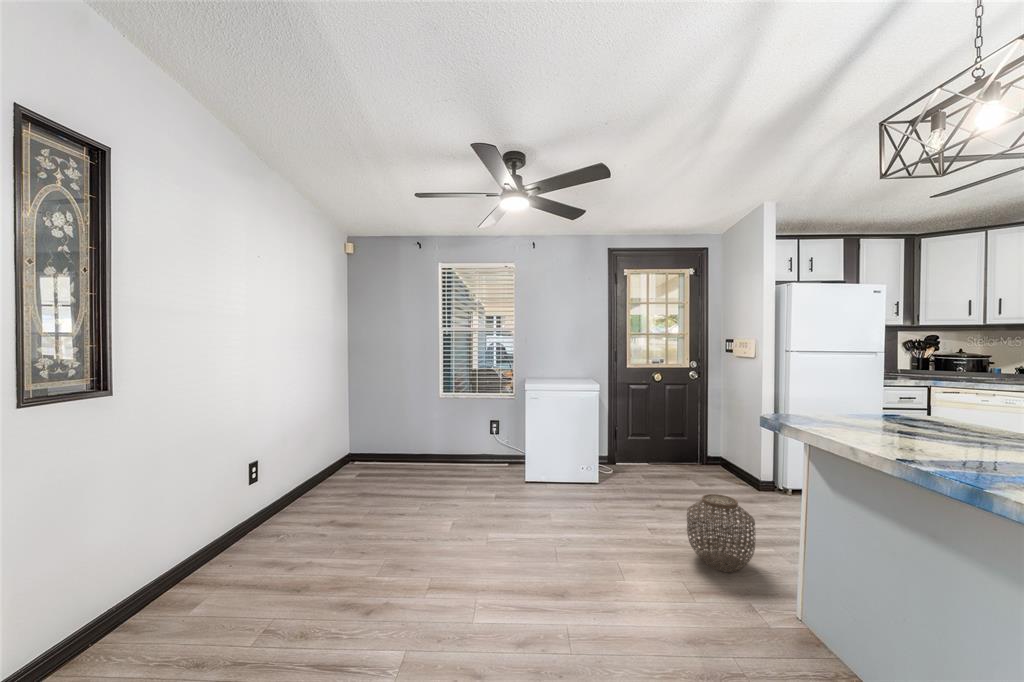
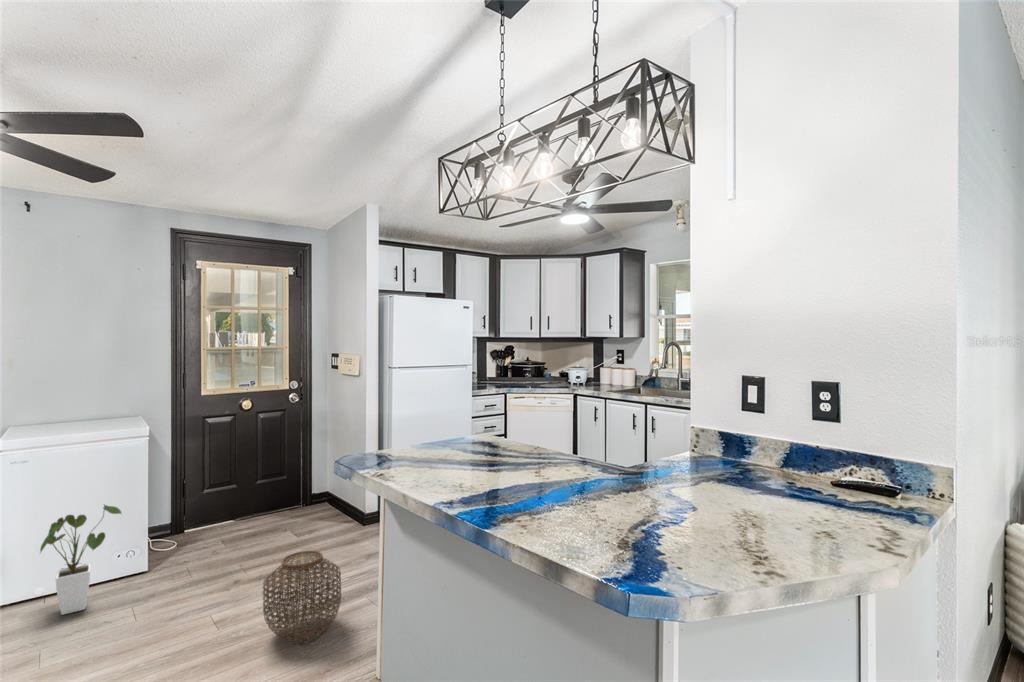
house plant: none [545,431,585,496] -> present [40,505,121,615]

